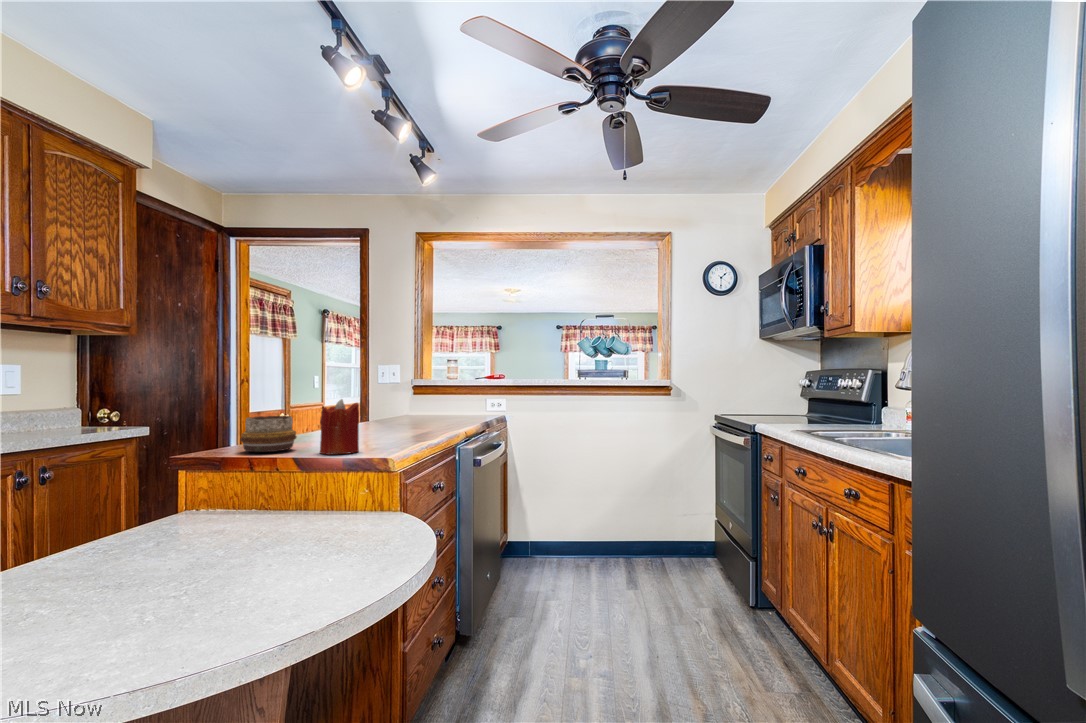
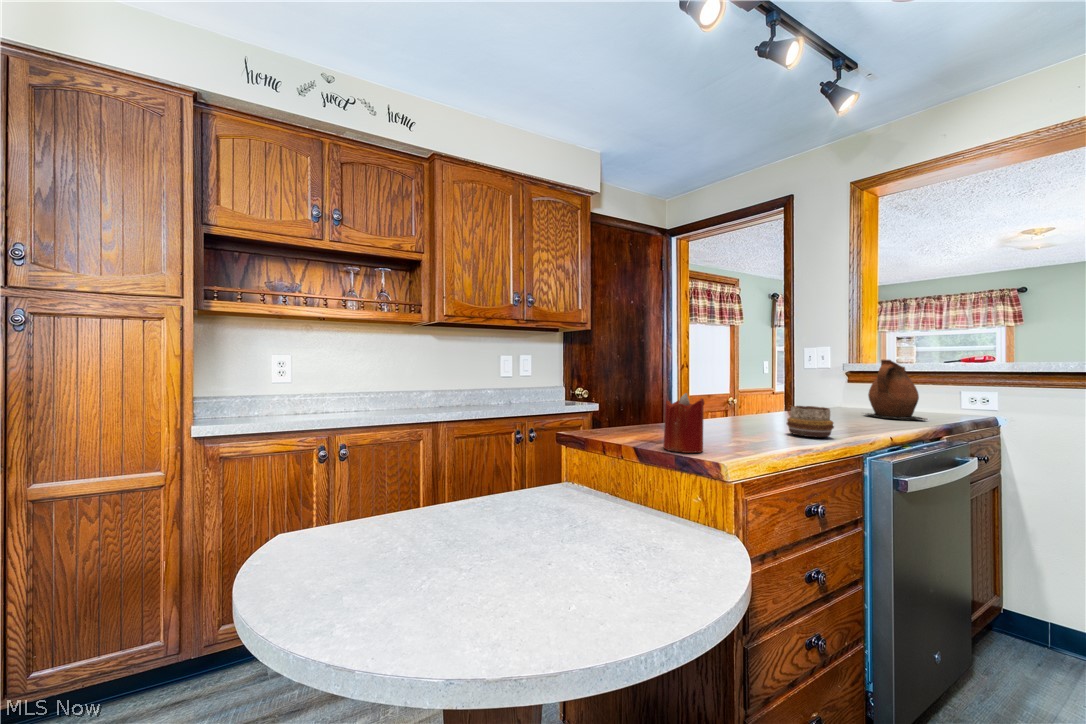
ceramic pitcher: none [424,369,467,414] -> present [866,360,926,420]
decorative bowl: present [240,416,296,452] -> present [787,406,834,437]

